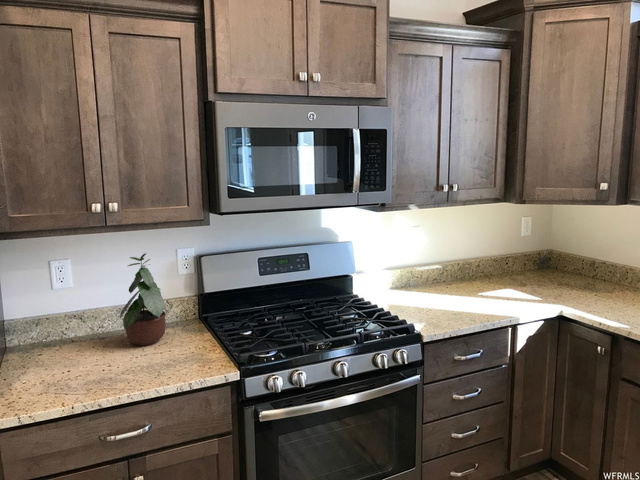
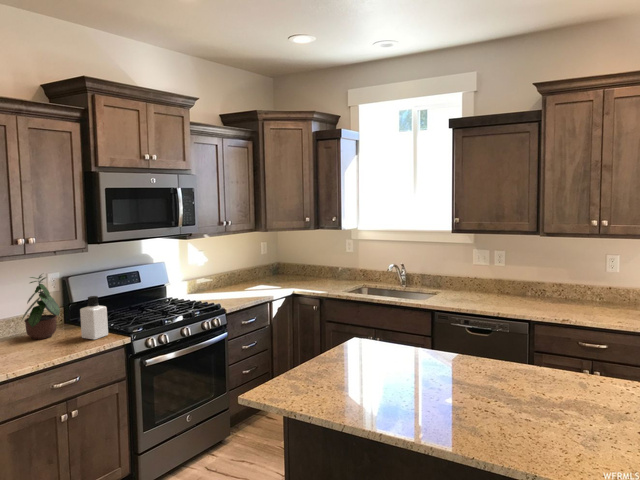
bottle: none [178,296,216,364] -> present [80,296,108,340]

